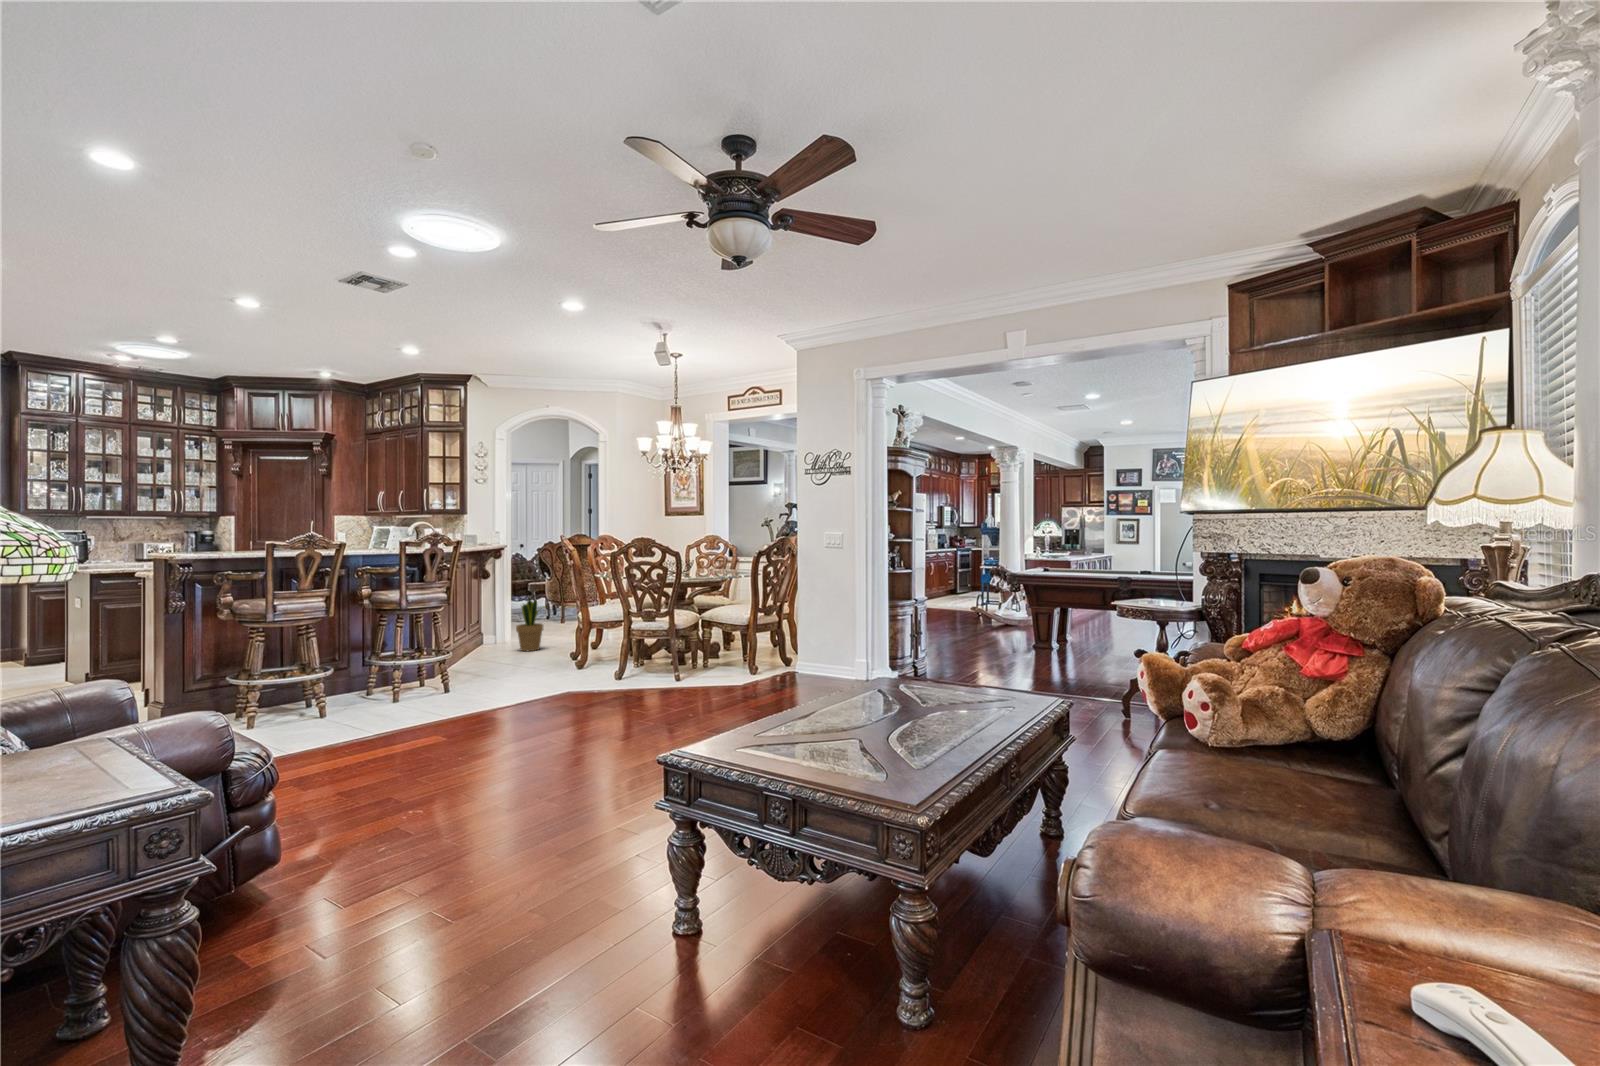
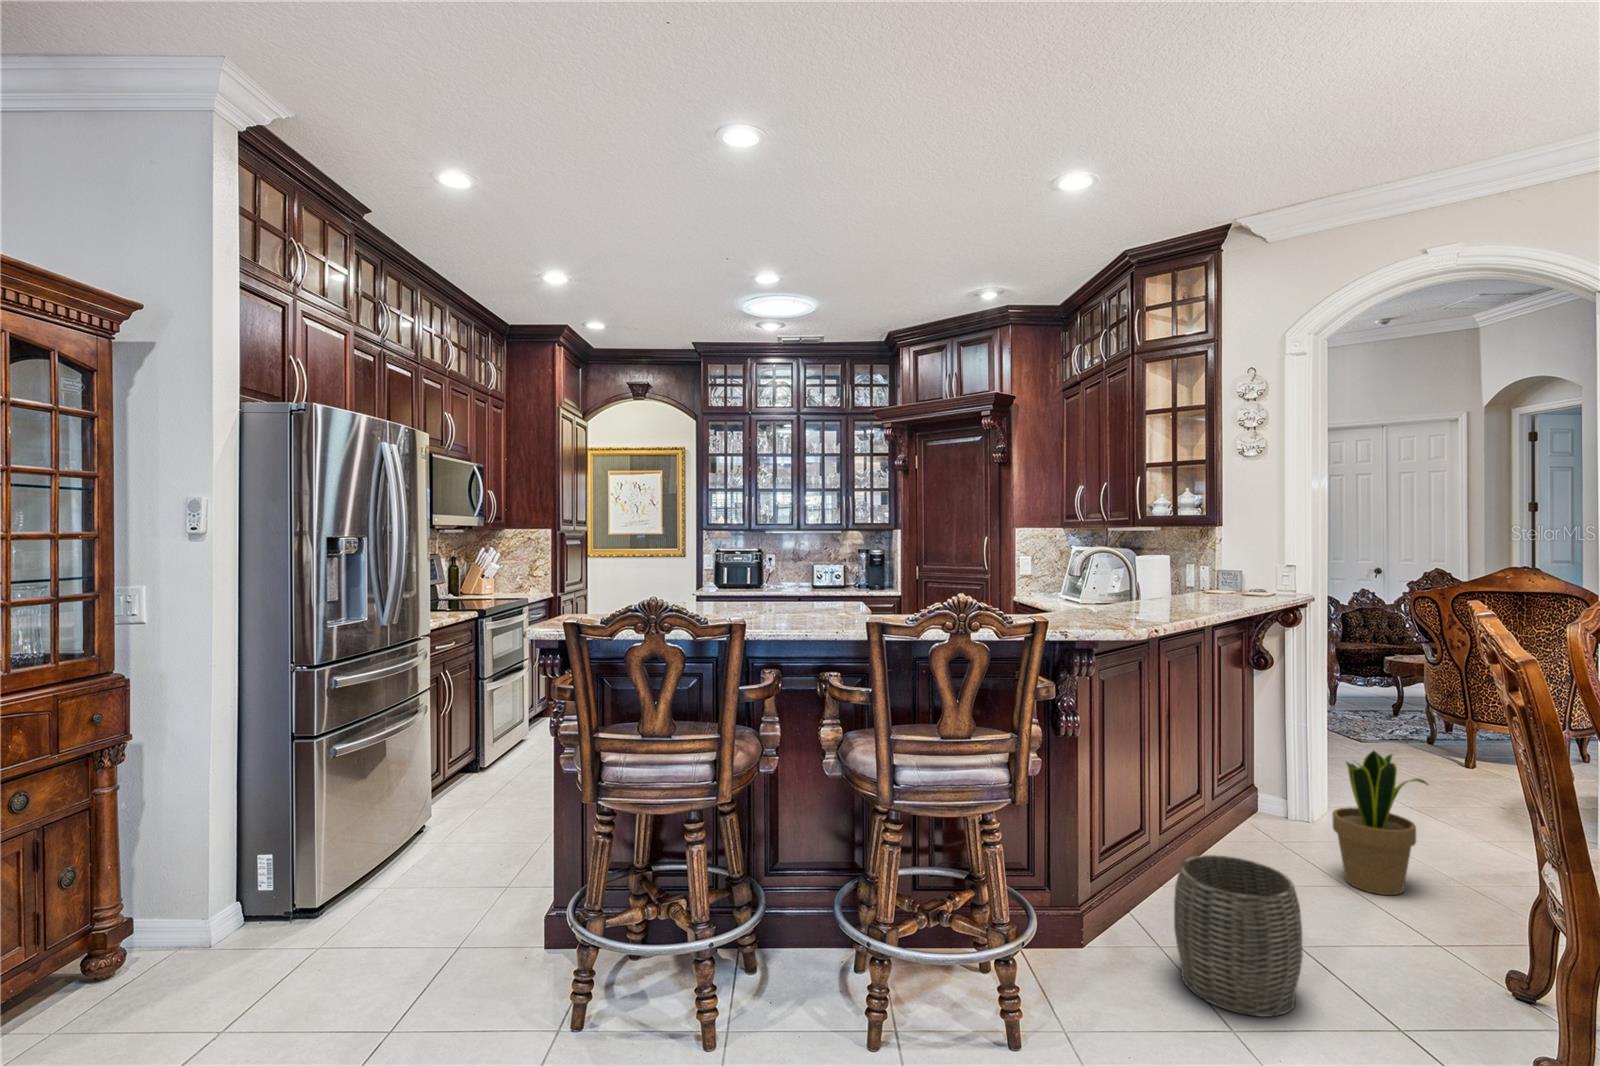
woven basket: none [471,630,513,674] -> present [1174,855,1303,1017]

